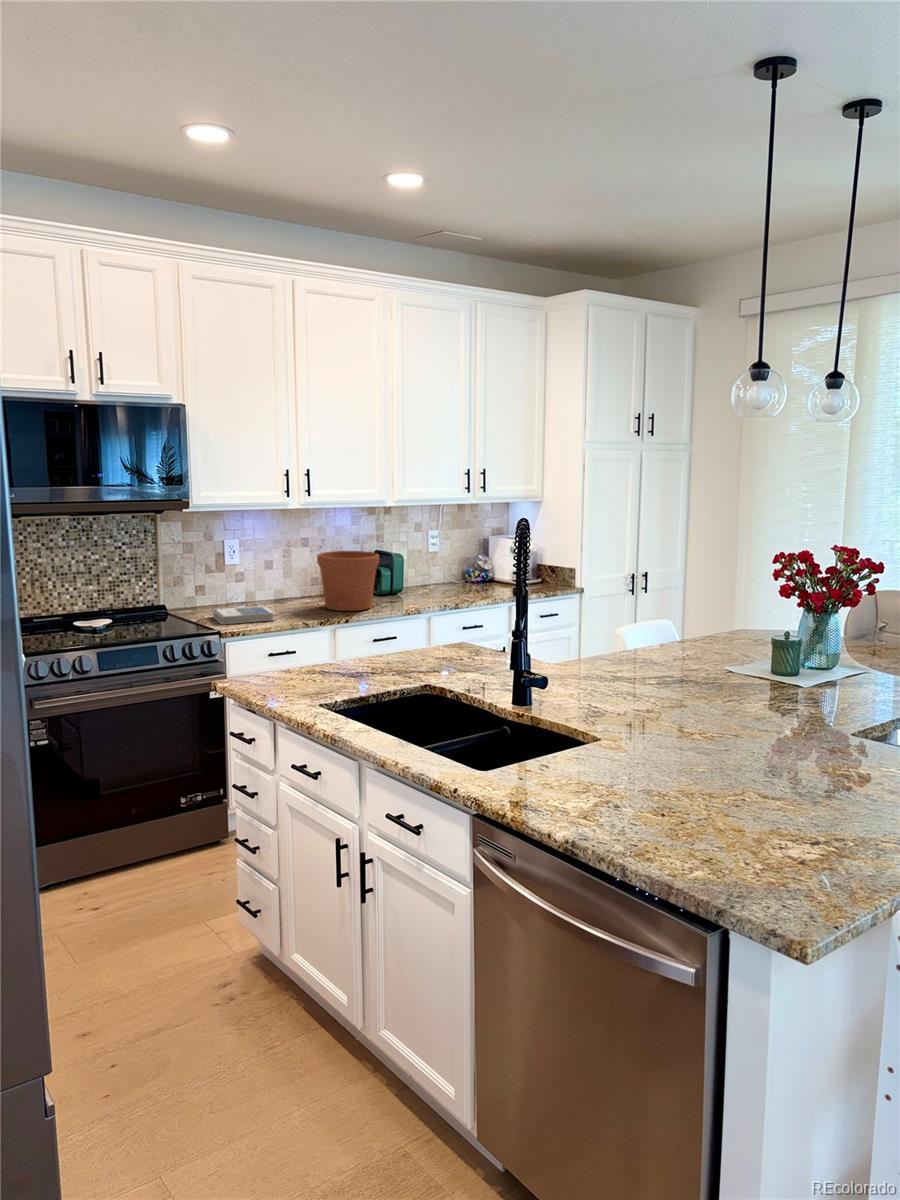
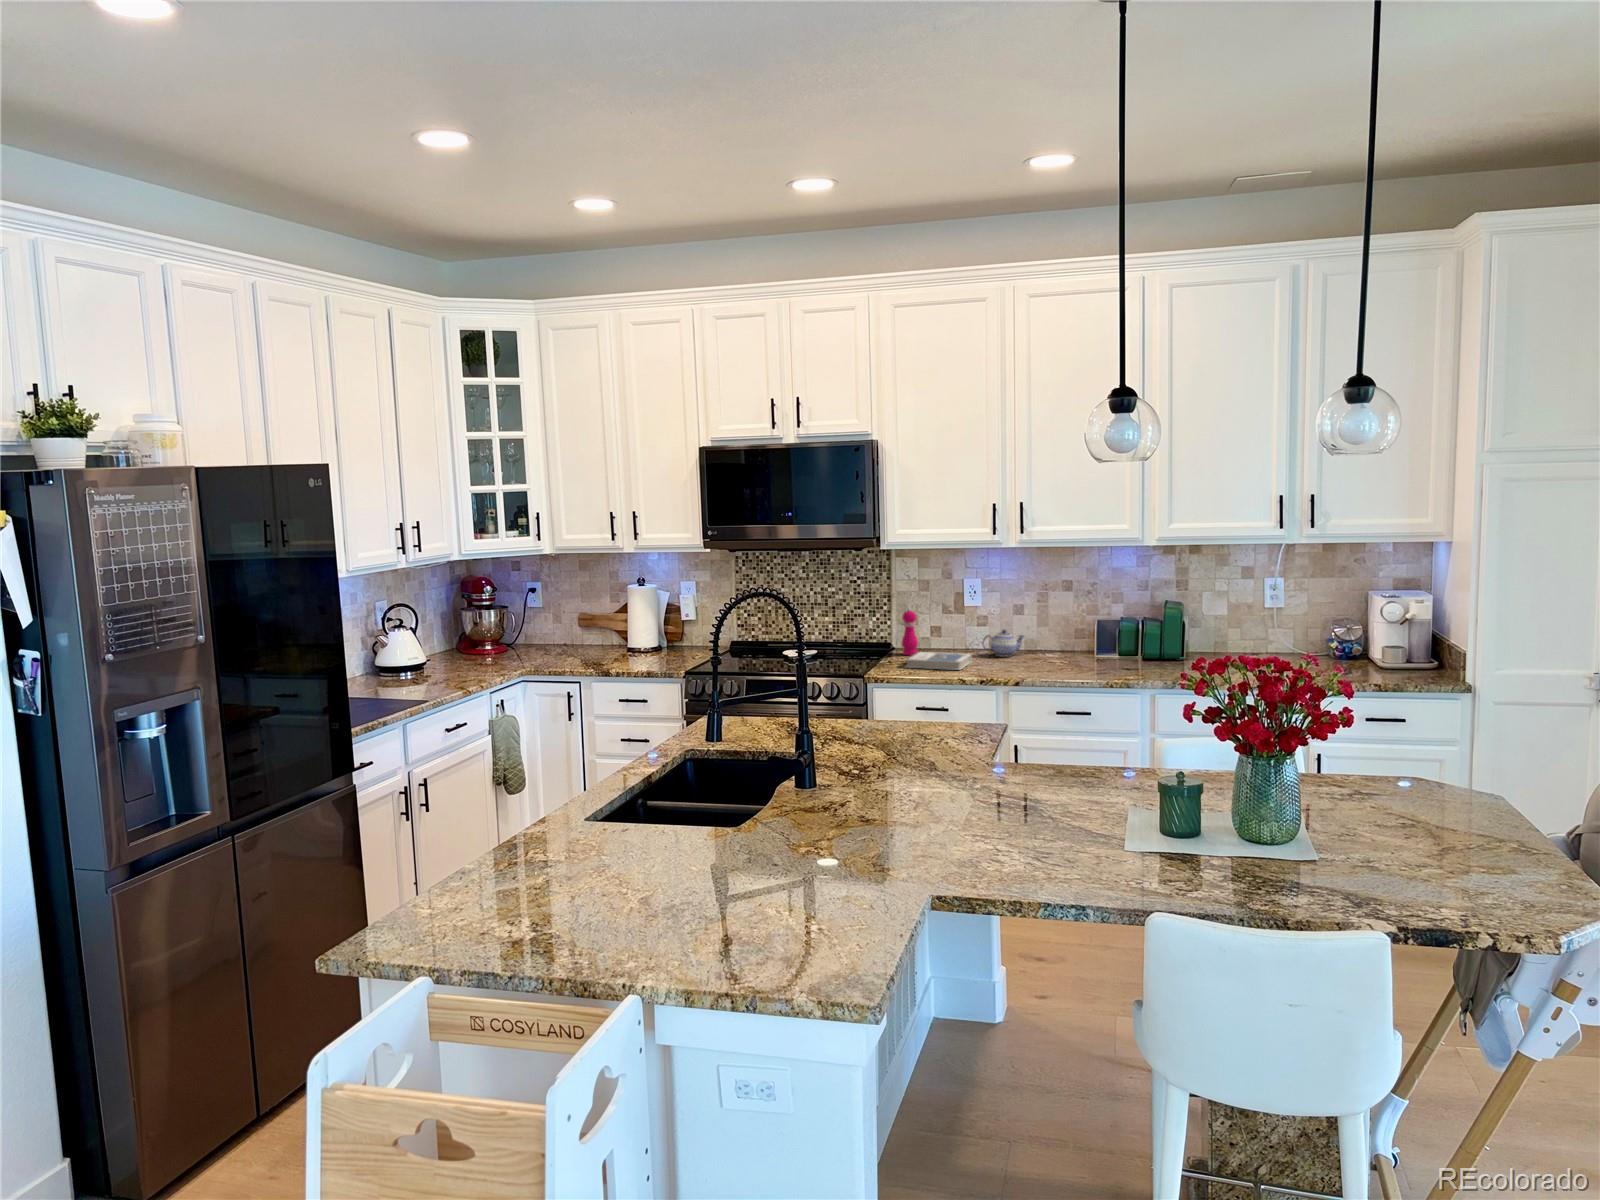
flower pot: present [317,551,379,611] -> none [1036,600,1112,672]
pepper mill: none [184,569,201,615] -> present [901,608,918,655]
teapot: none [257,582,286,606] -> present [982,630,1024,656]

